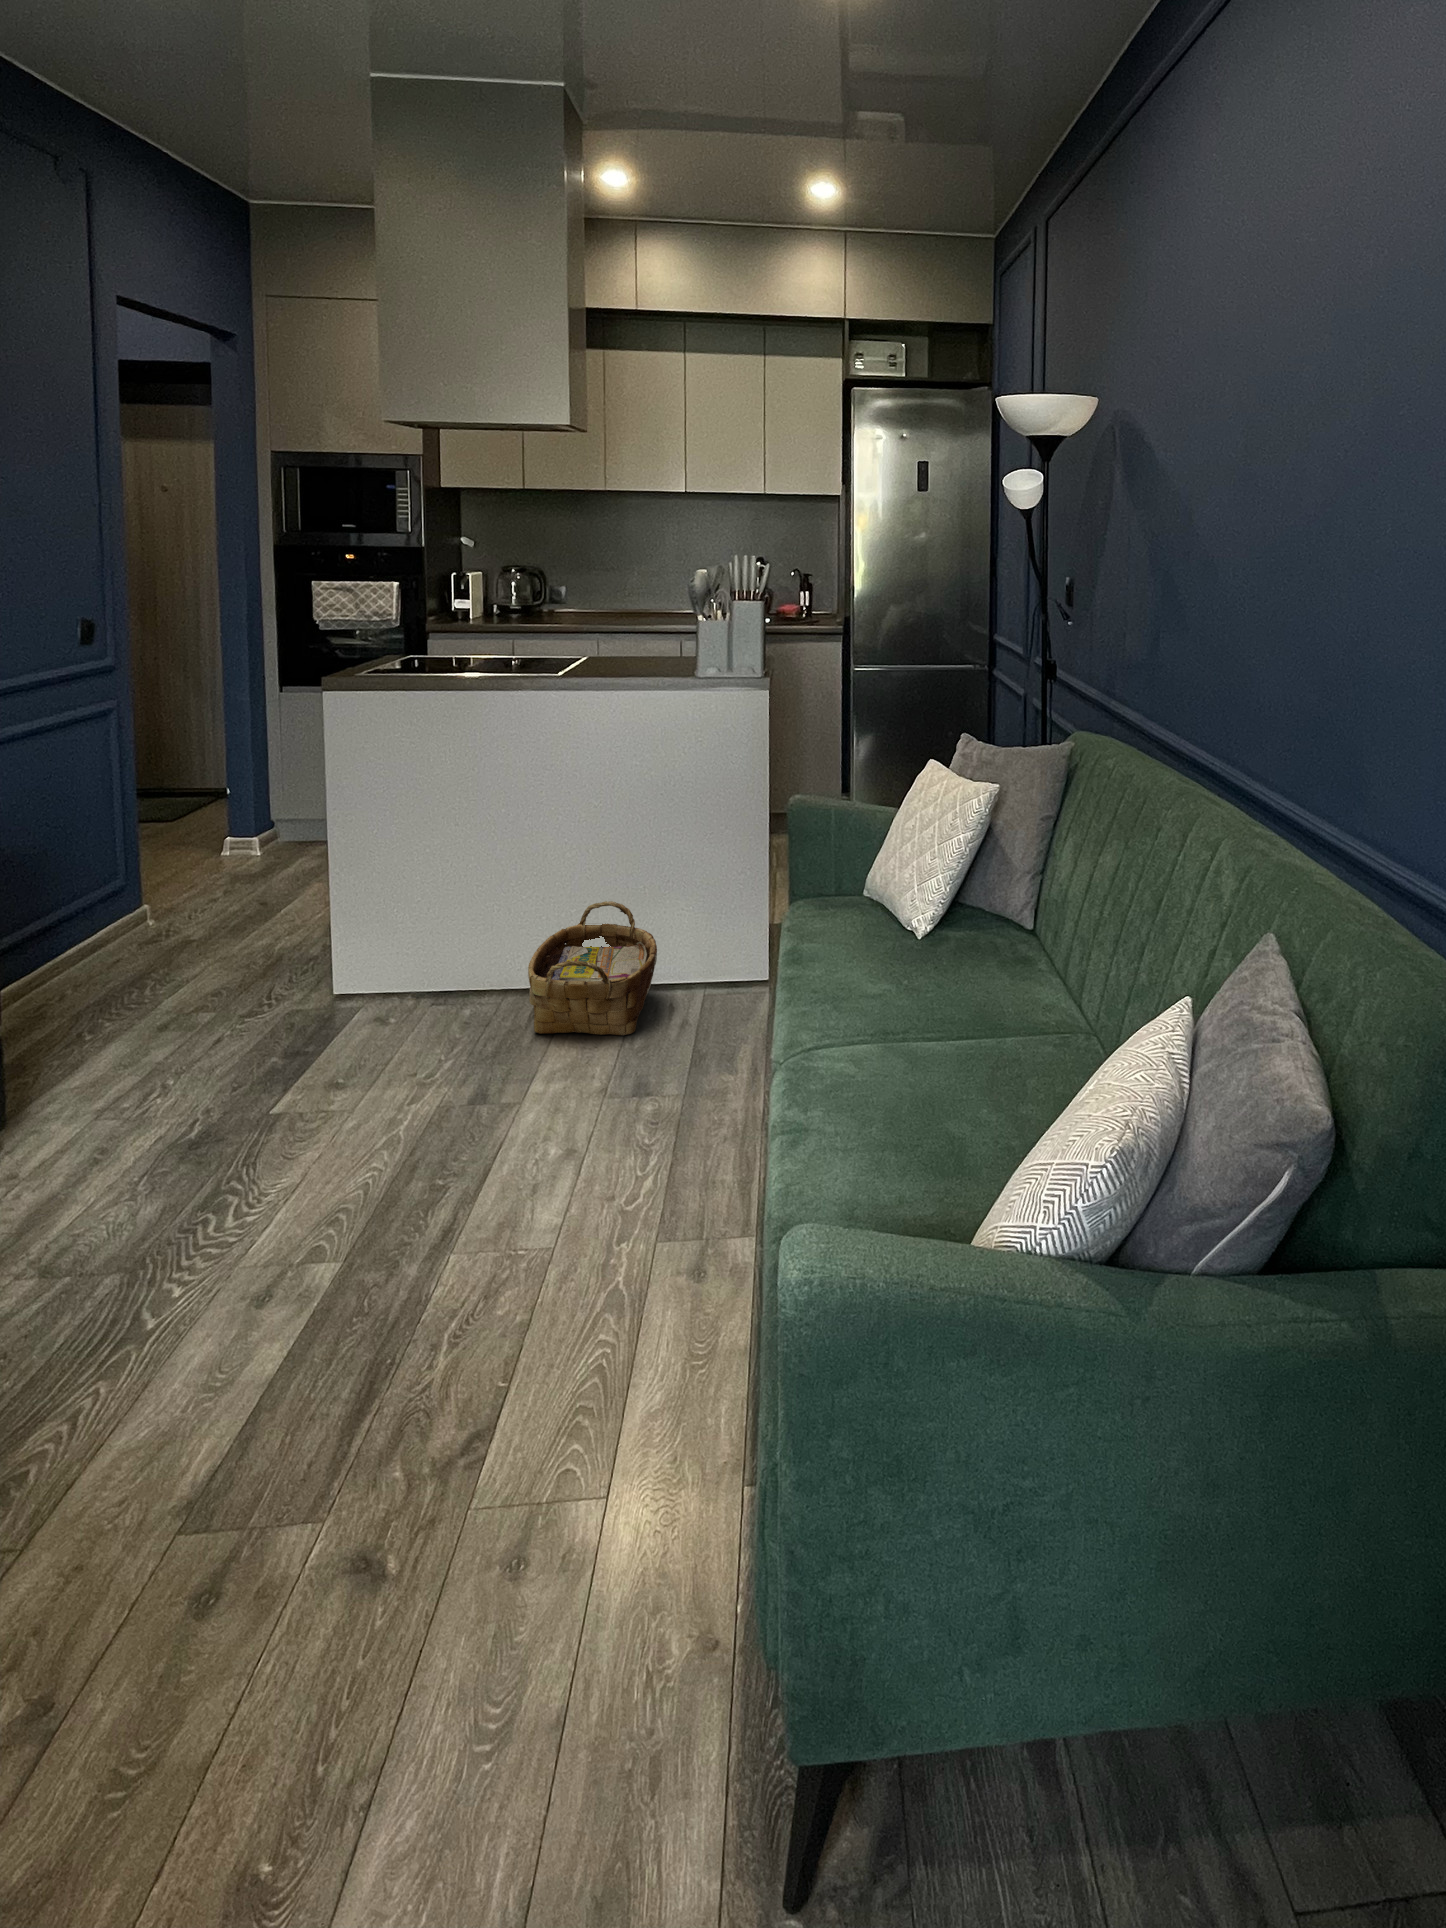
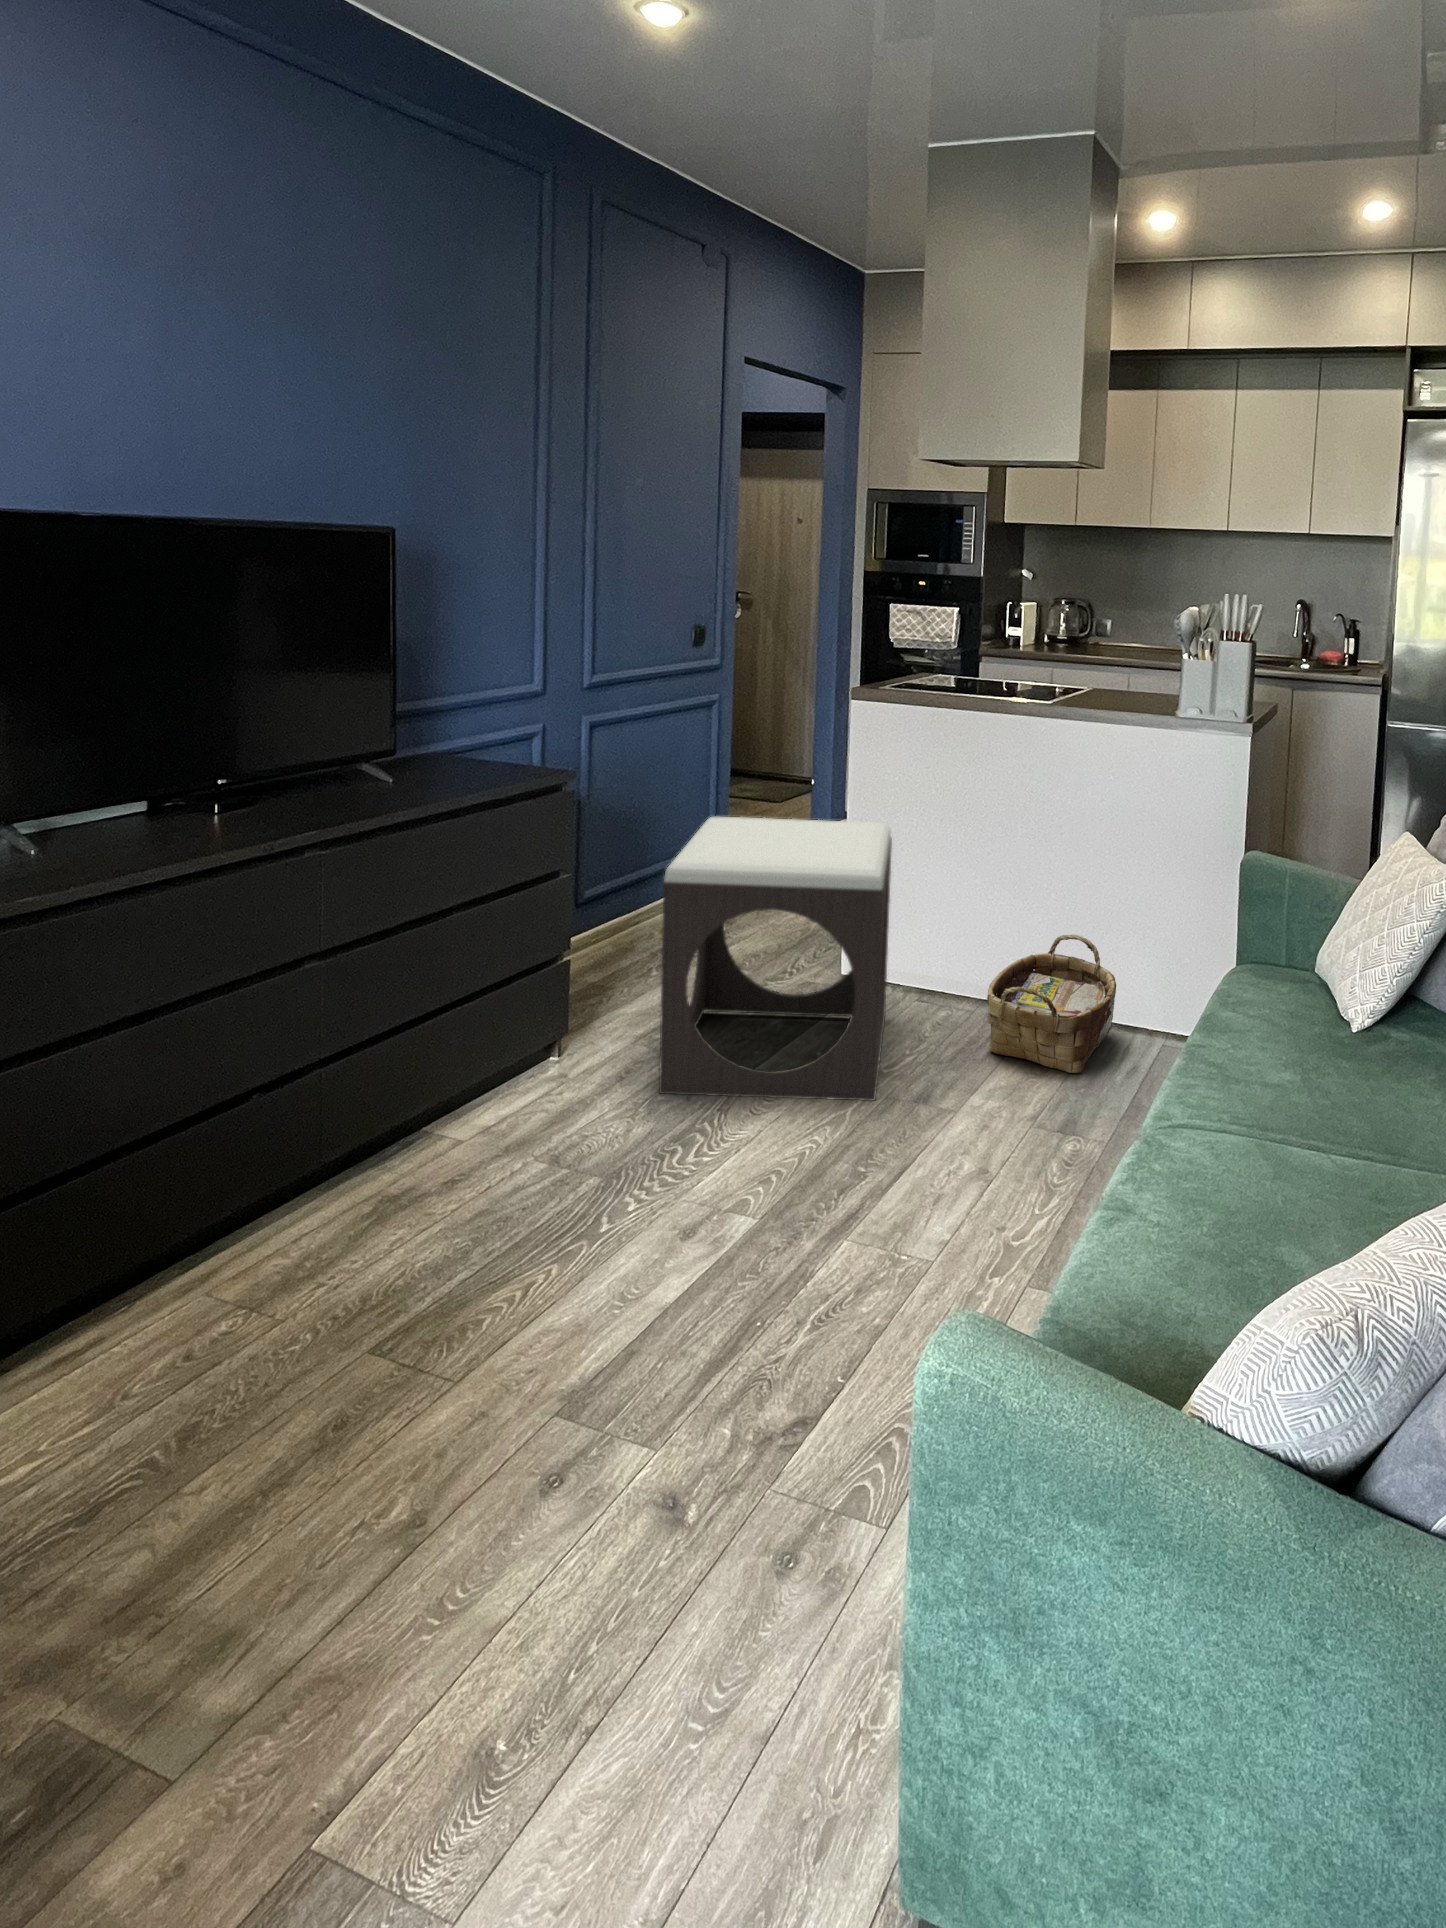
footstool: none [142,818,428,1165] -> present [659,817,892,1101]

